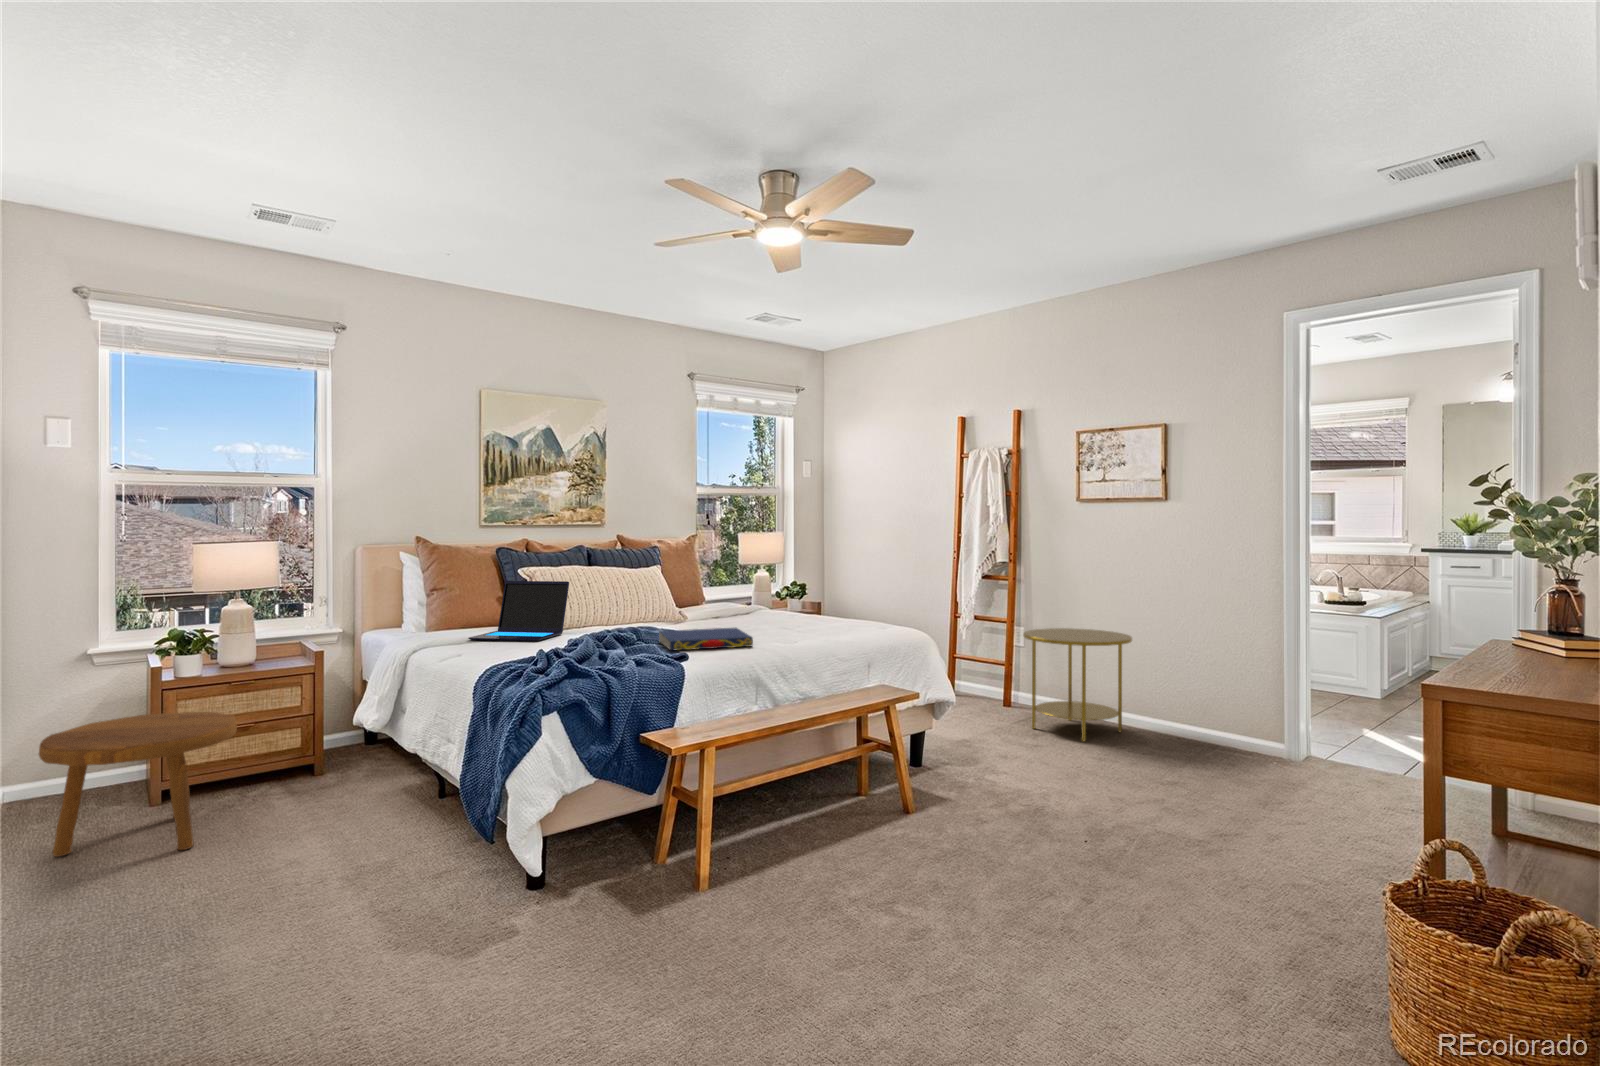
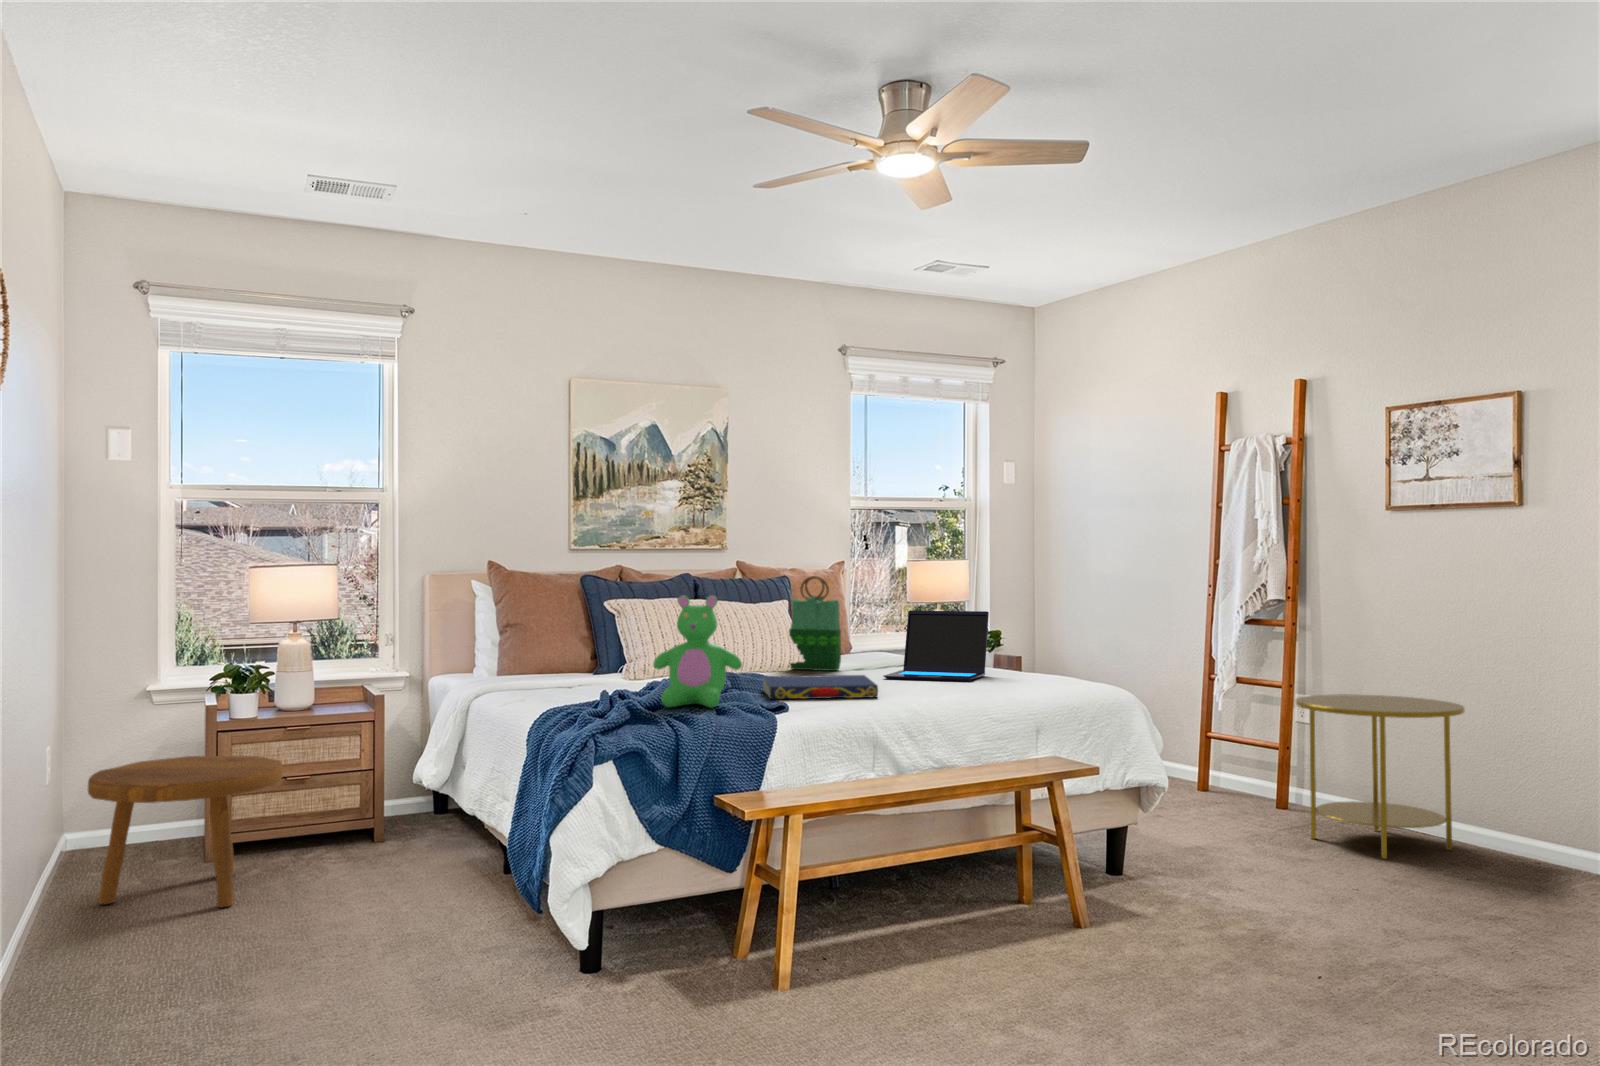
tote bag: none [665,549,705,621] -> present [789,576,841,671]
teddy bear: none [577,570,651,662] -> present [653,595,742,708]
laptop: present [469,581,569,641] -> present [883,610,989,681]

